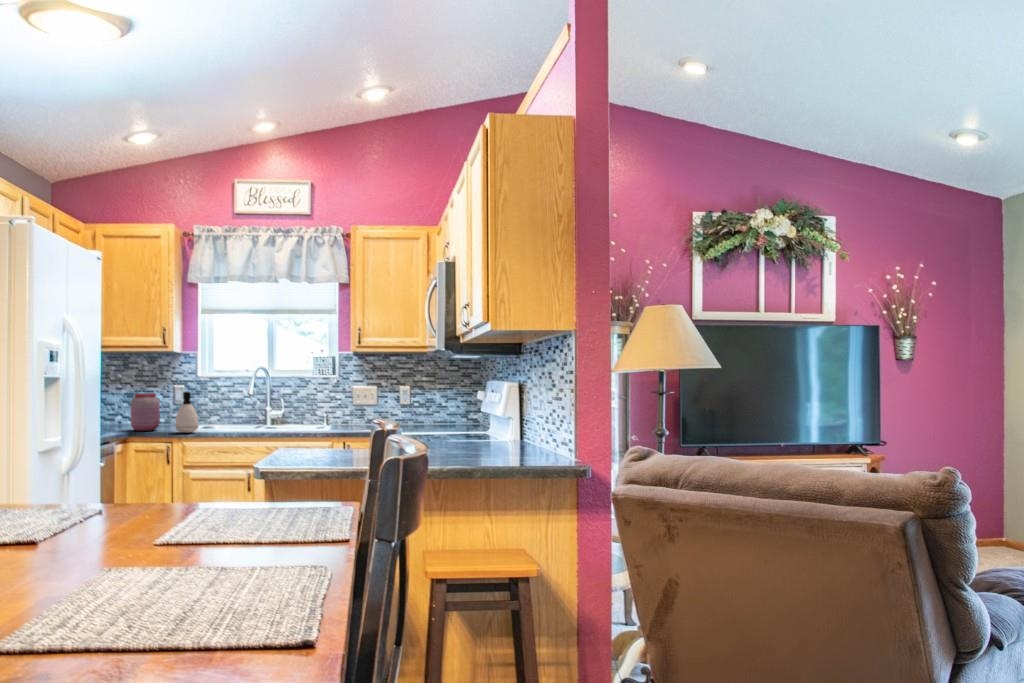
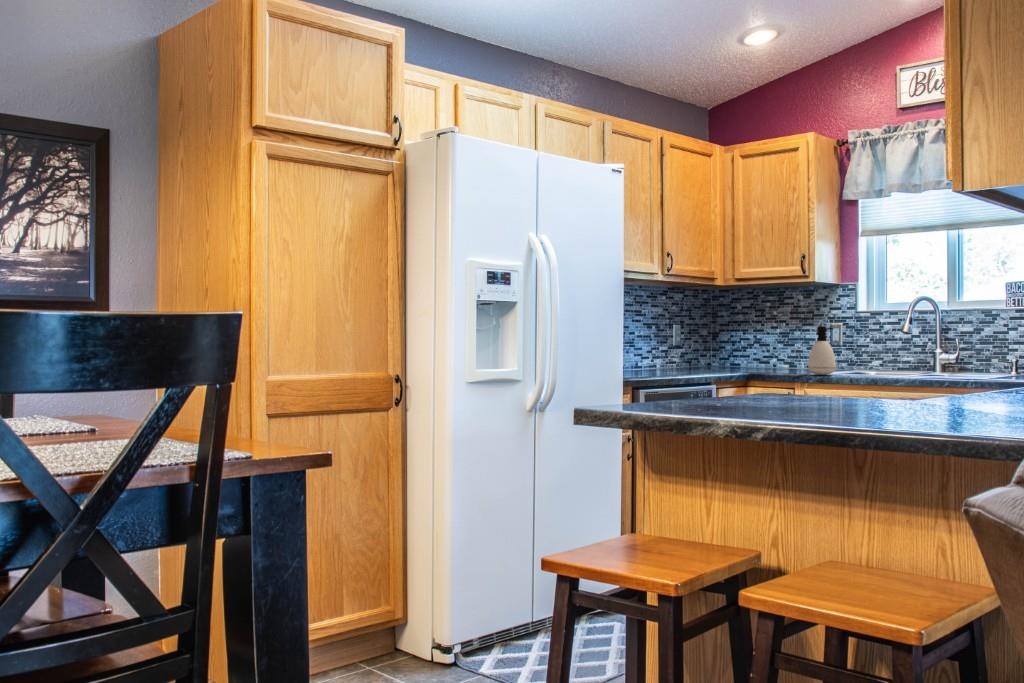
jar: present [131,393,160,431] -> none [766,329,799,372]

